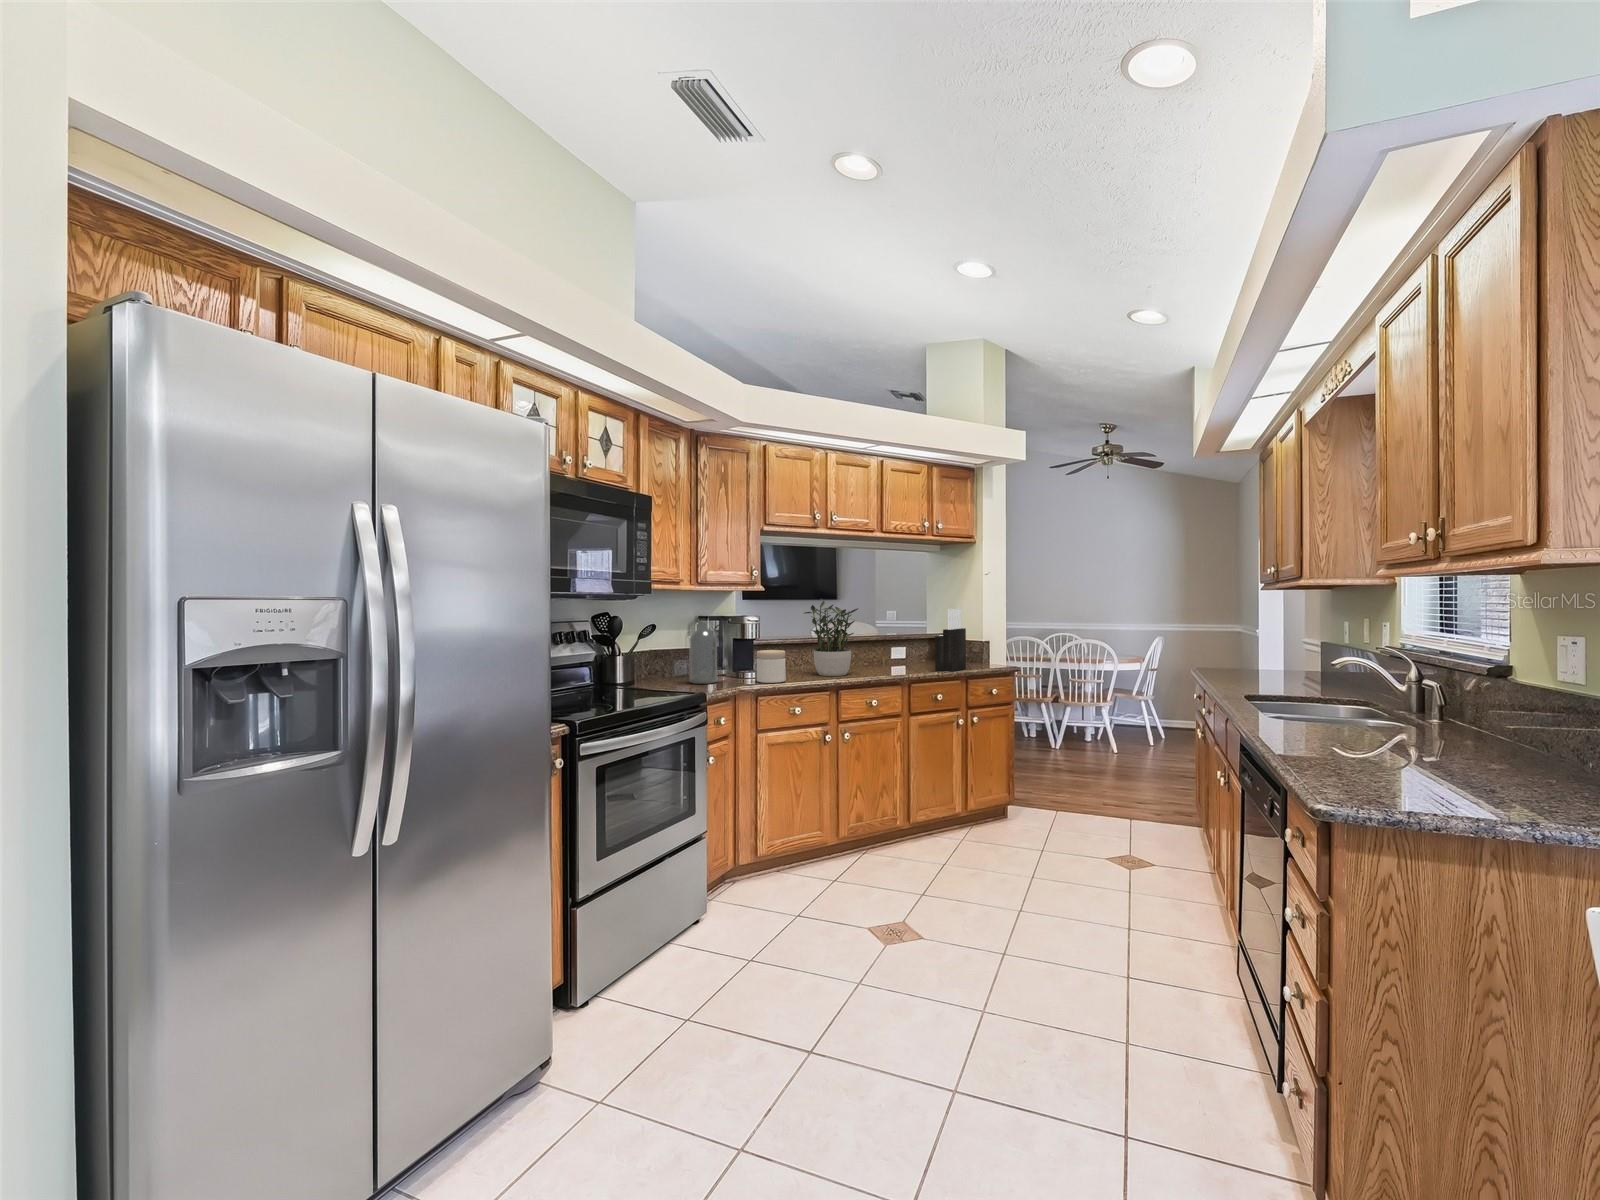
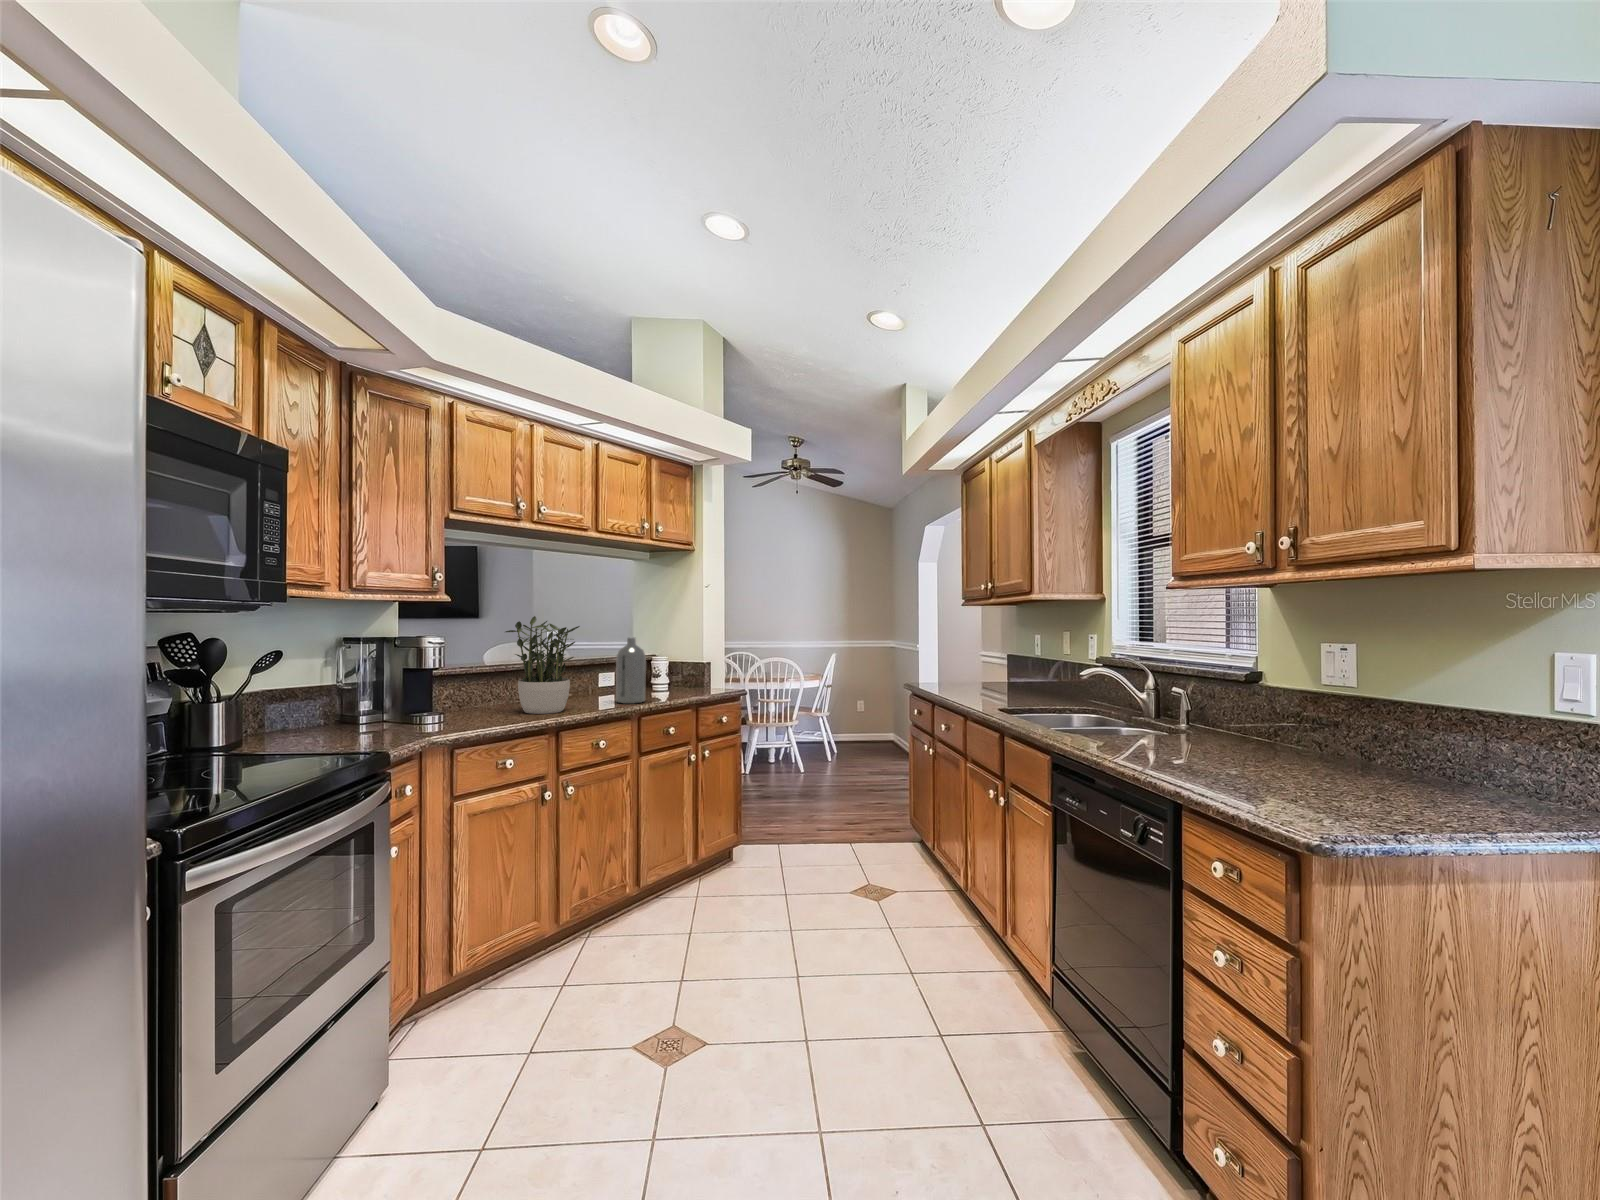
knife block: present [935,608,966,671] -> none [665,626,697,700]
bottle: present [689,621,717,684] -> present [616,637,646,704]
jar: present [757,650,786,683] -> none [446,683,490,729]

